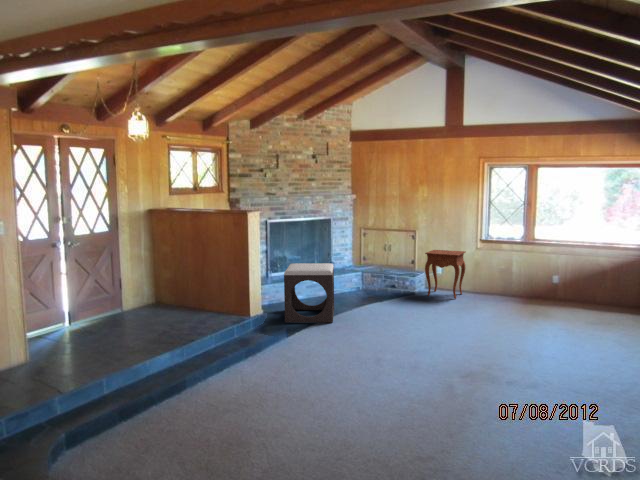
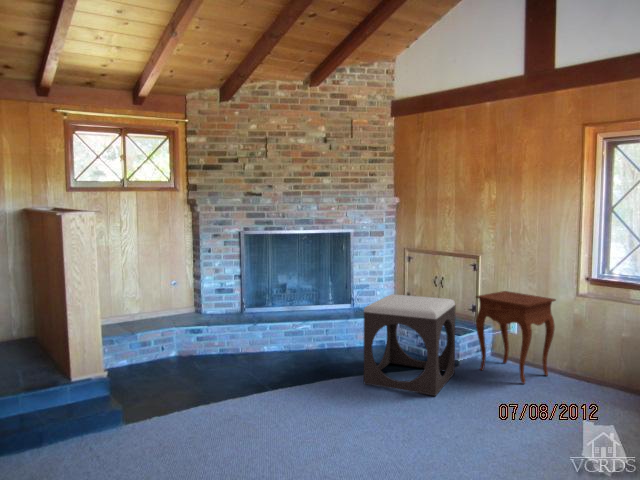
footstool: present [284,263,334,322] -> present [364,294,456,396]

